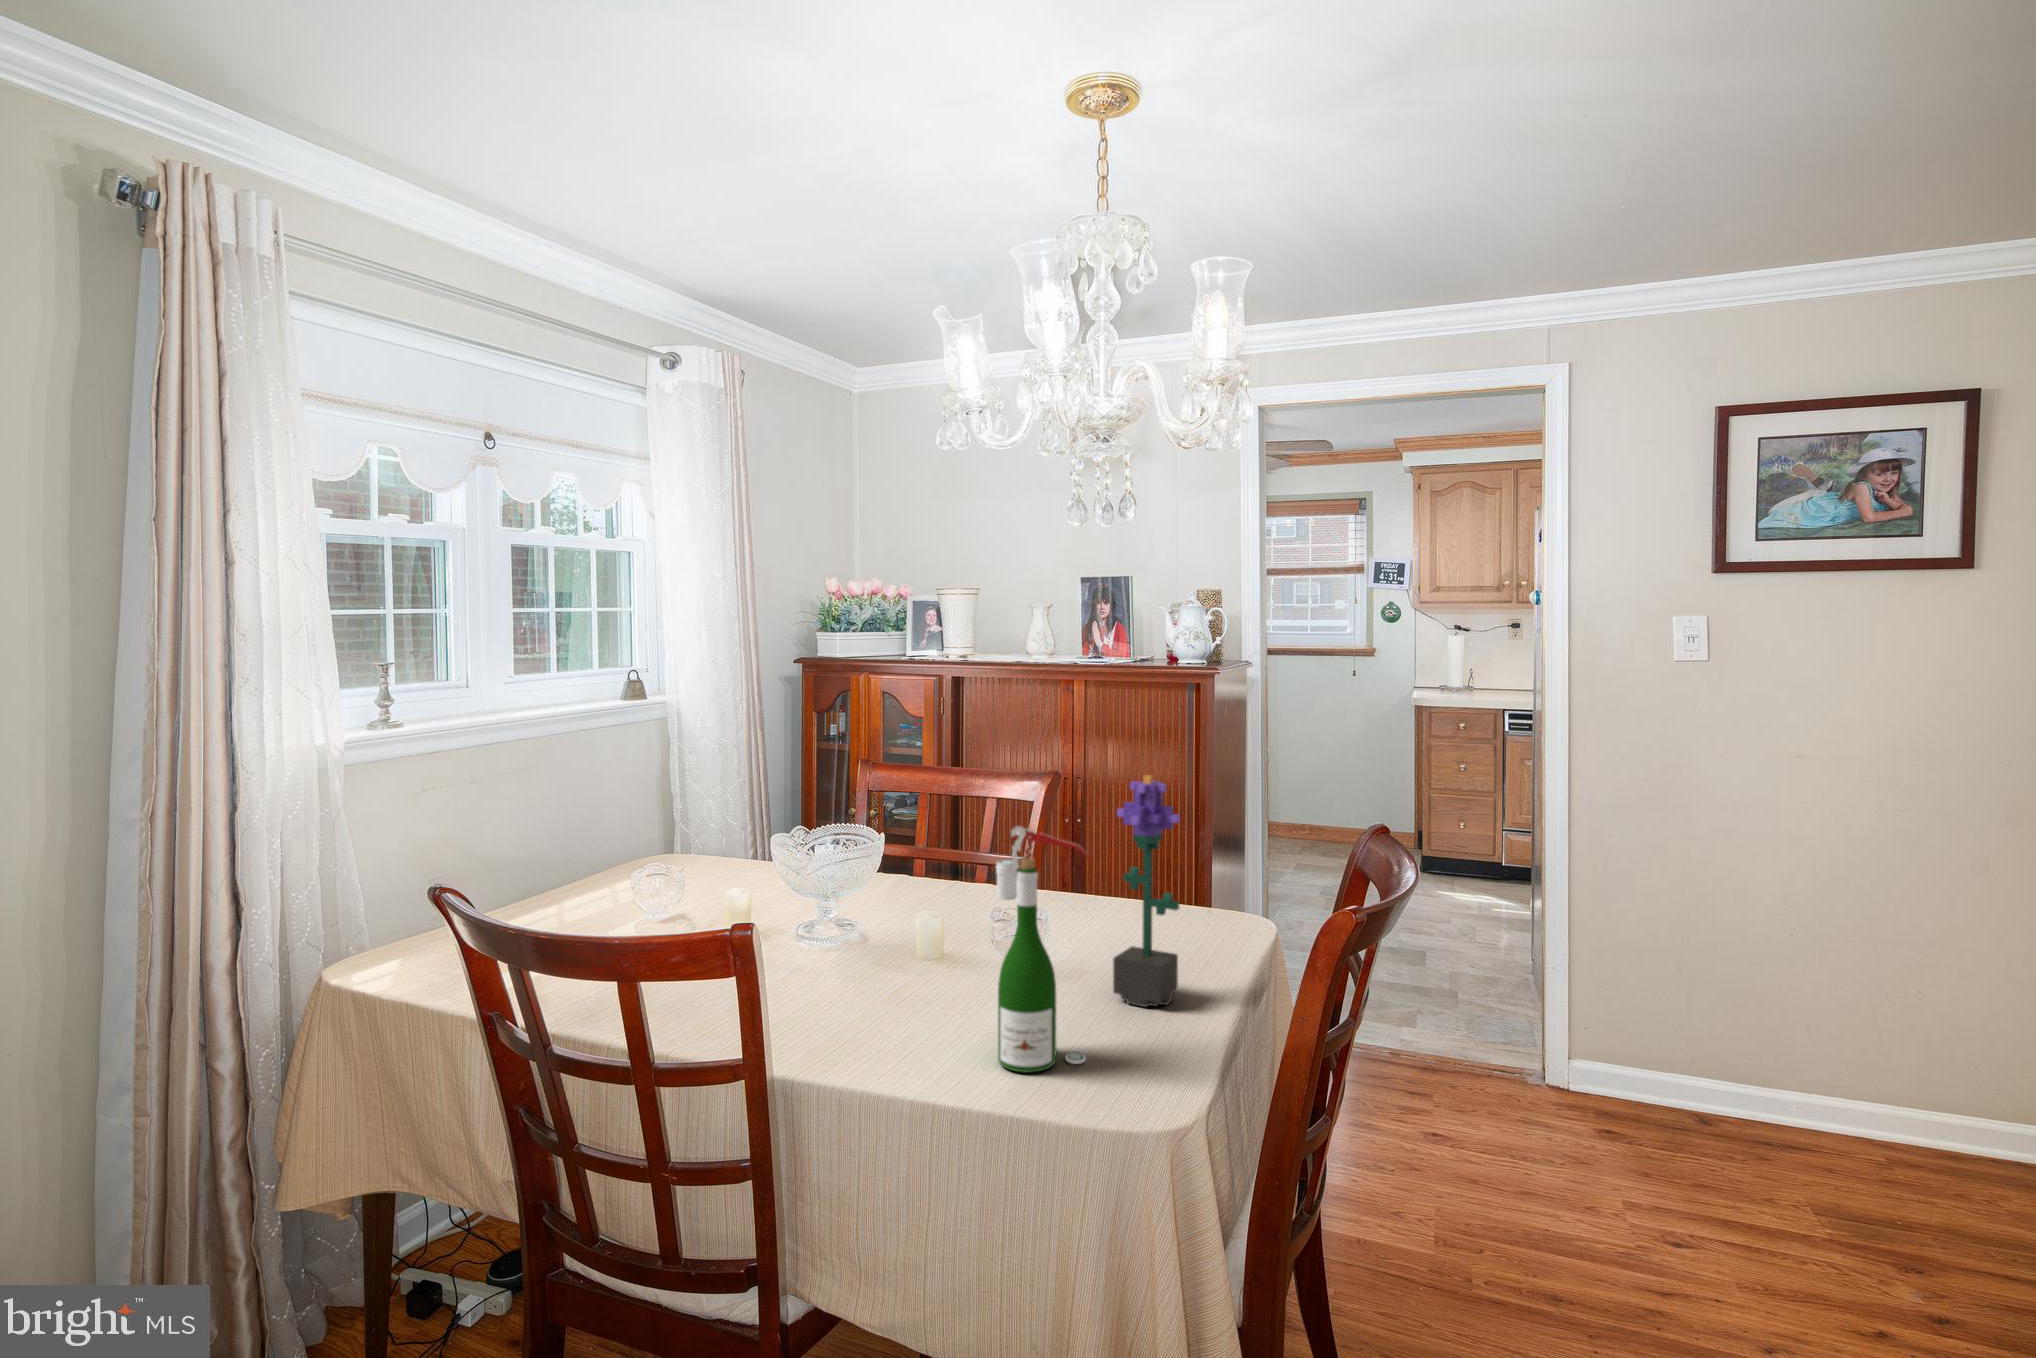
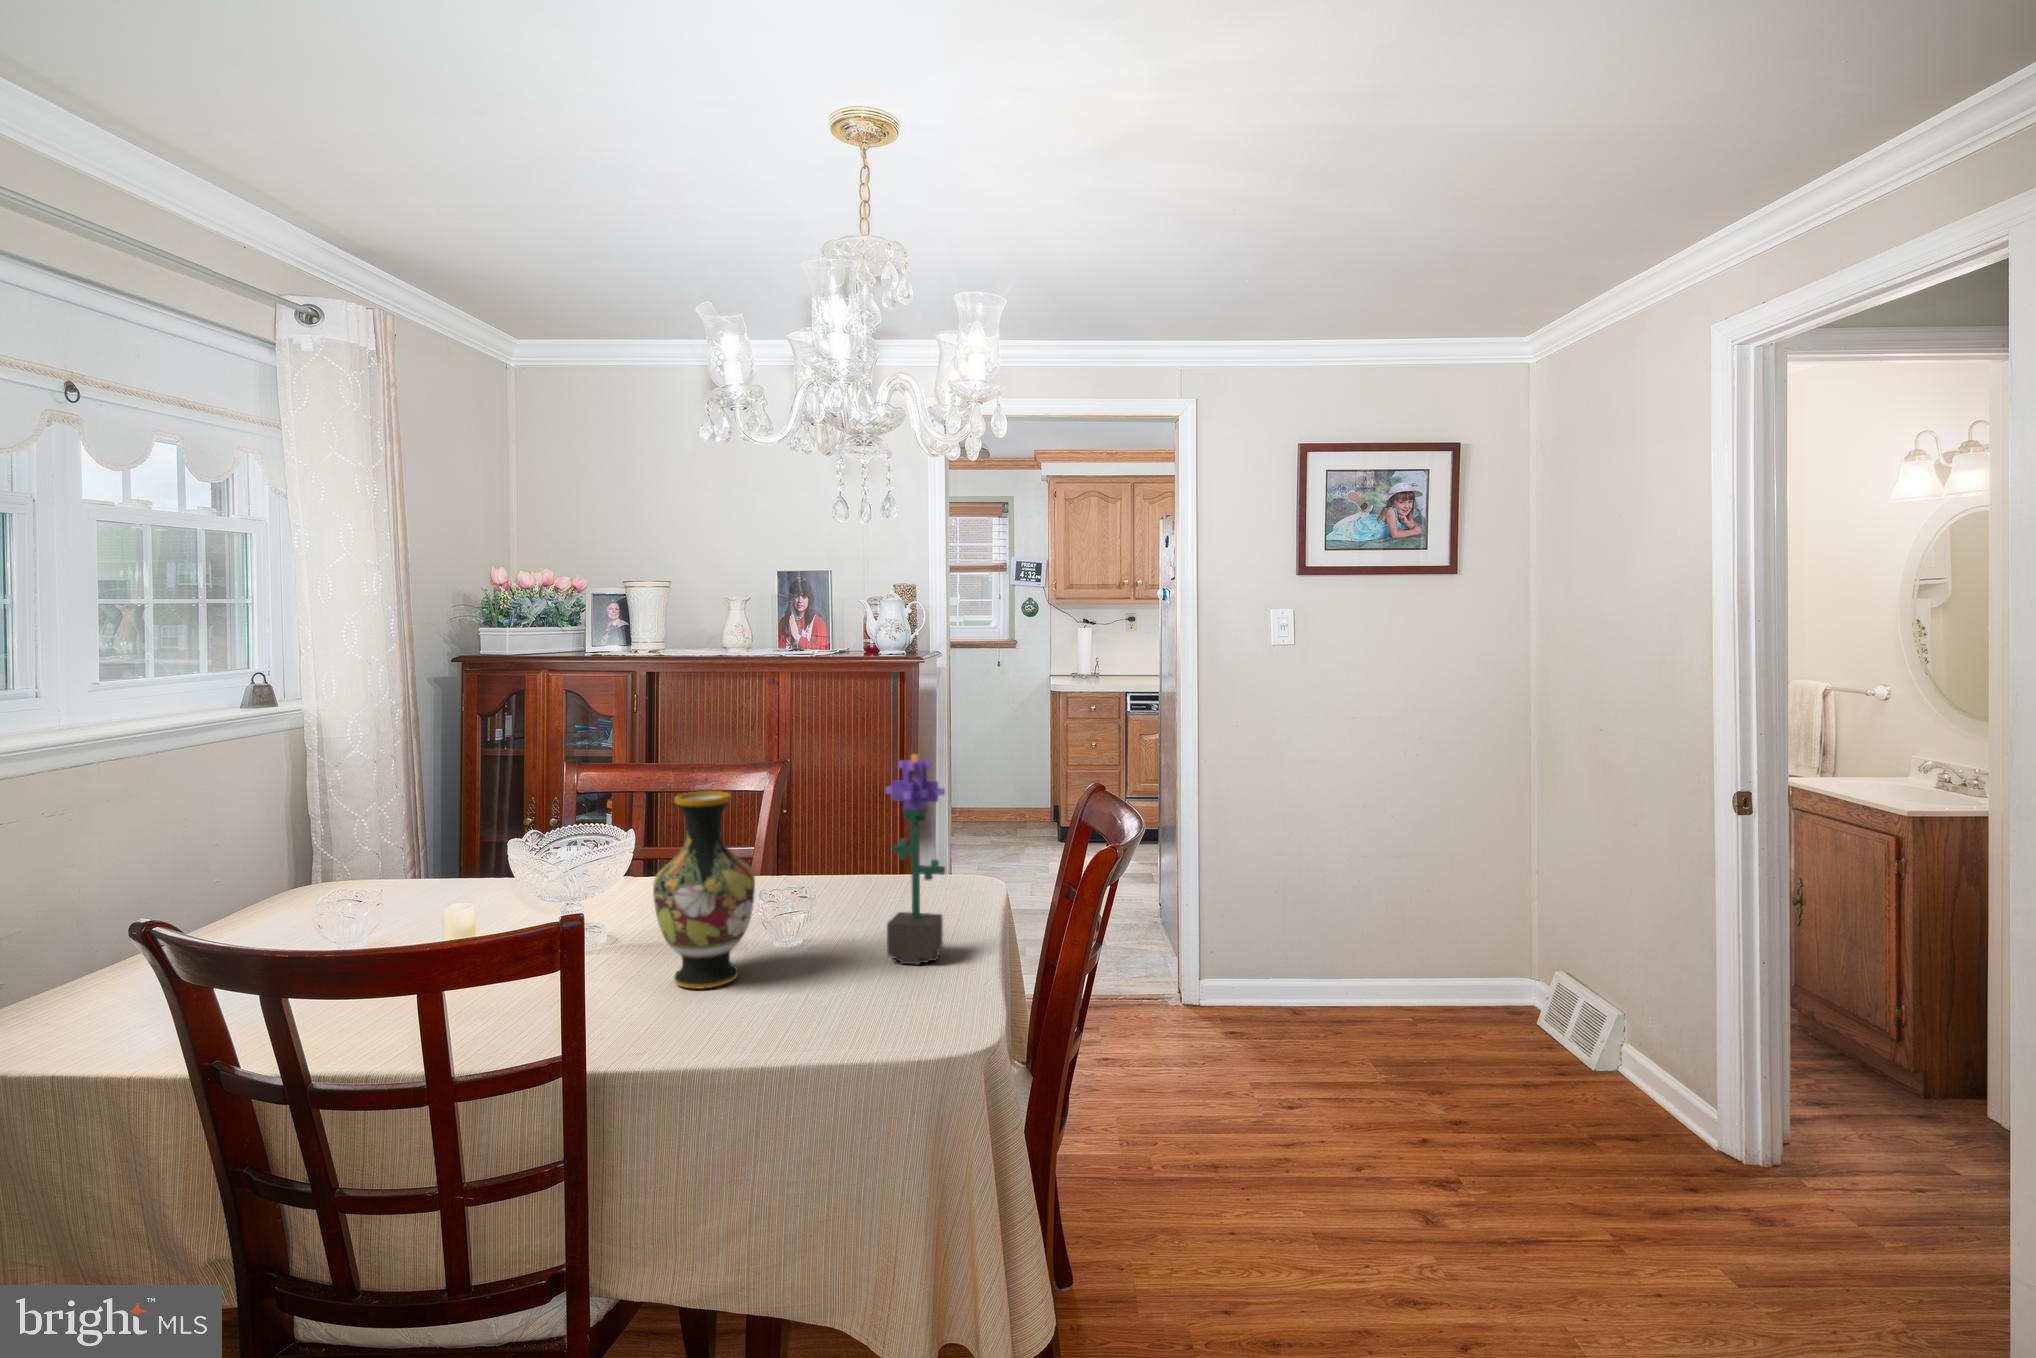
vase: none [879,801,978,1003] -> present [653,791,755,989]
wine bottle: present [996,826,1089,1072] -> none [794,805,885,1034]

